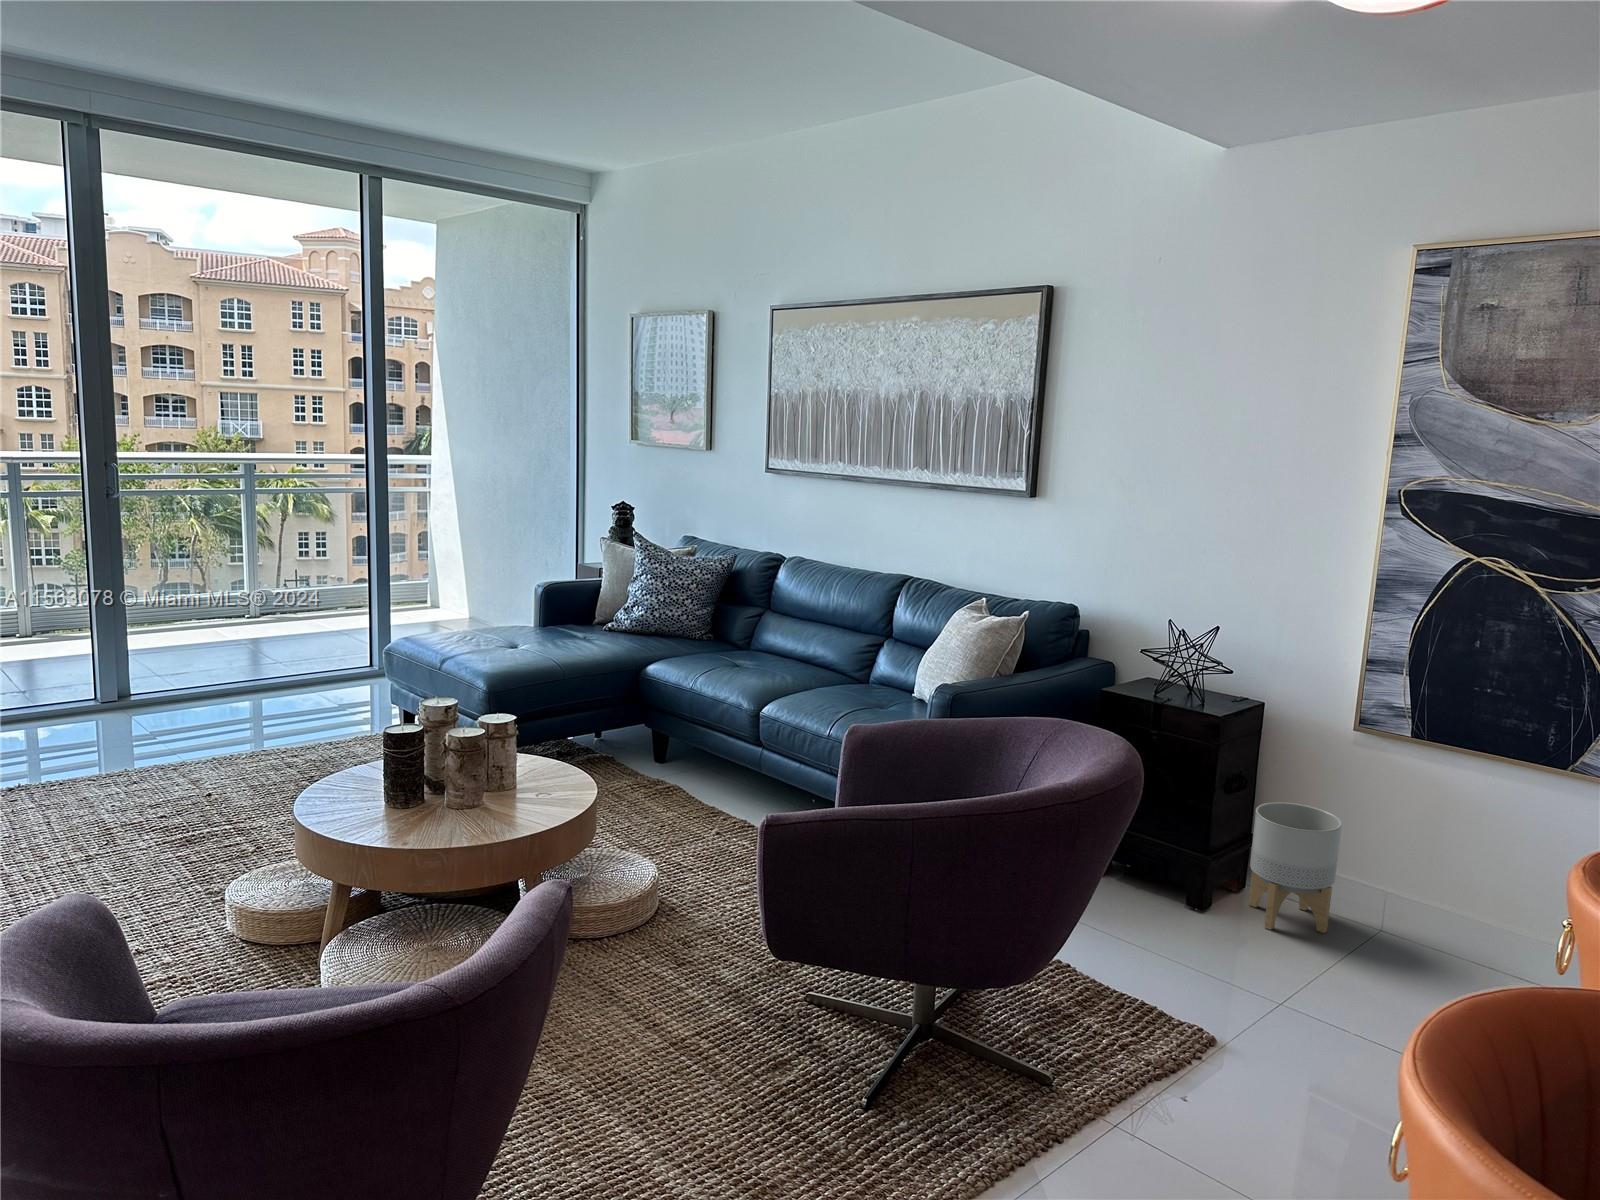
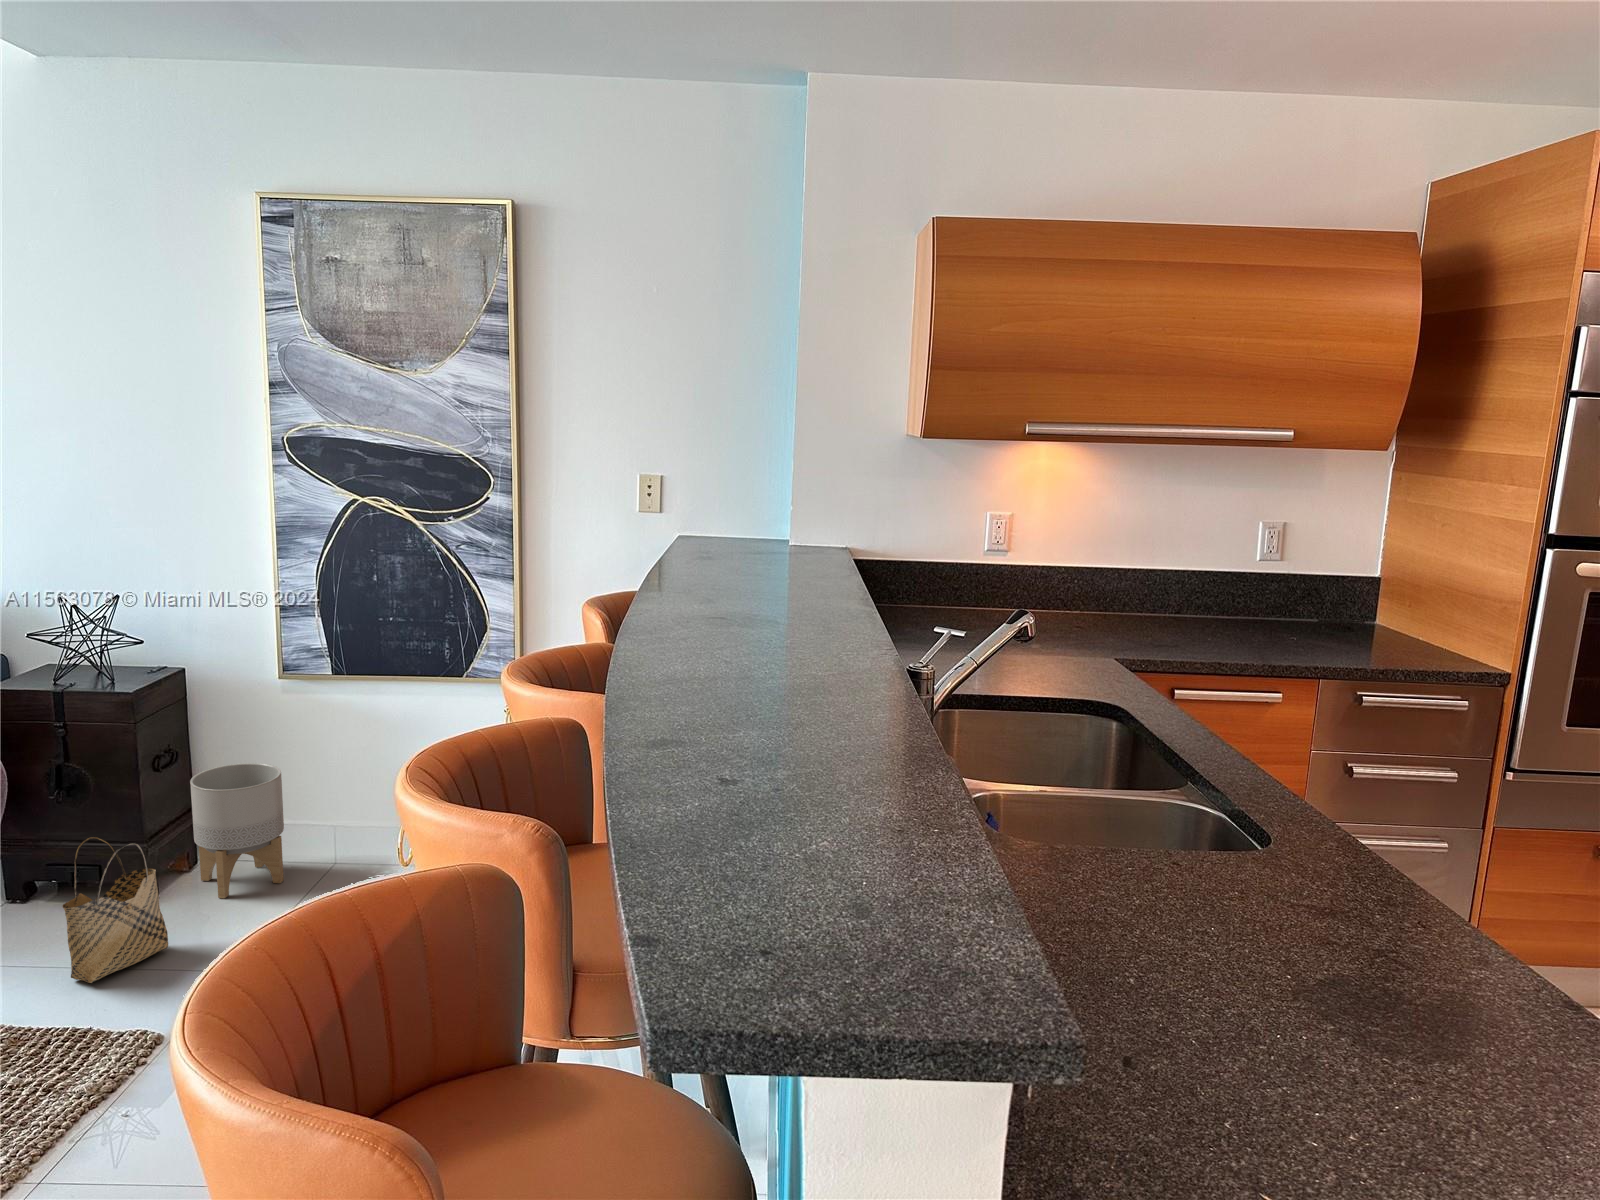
woven basket: none [1141,838,1221,966] -> present [62,837,168,983]

